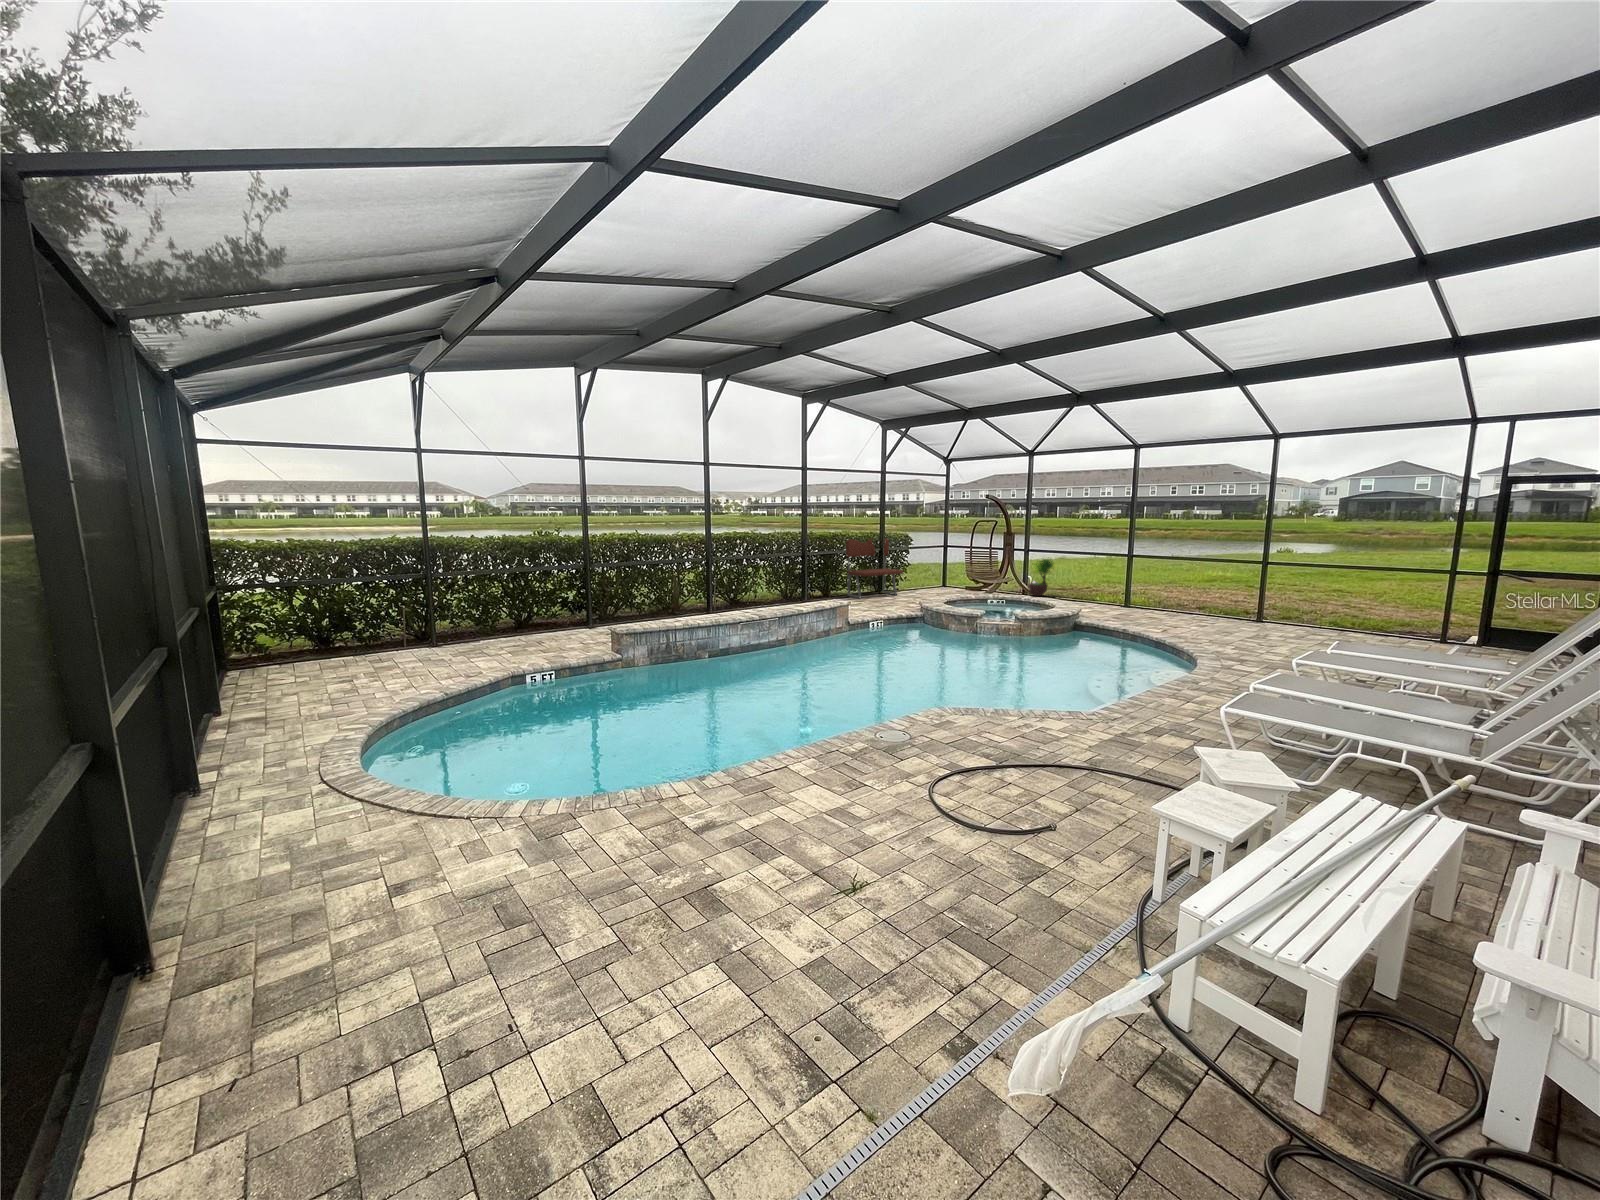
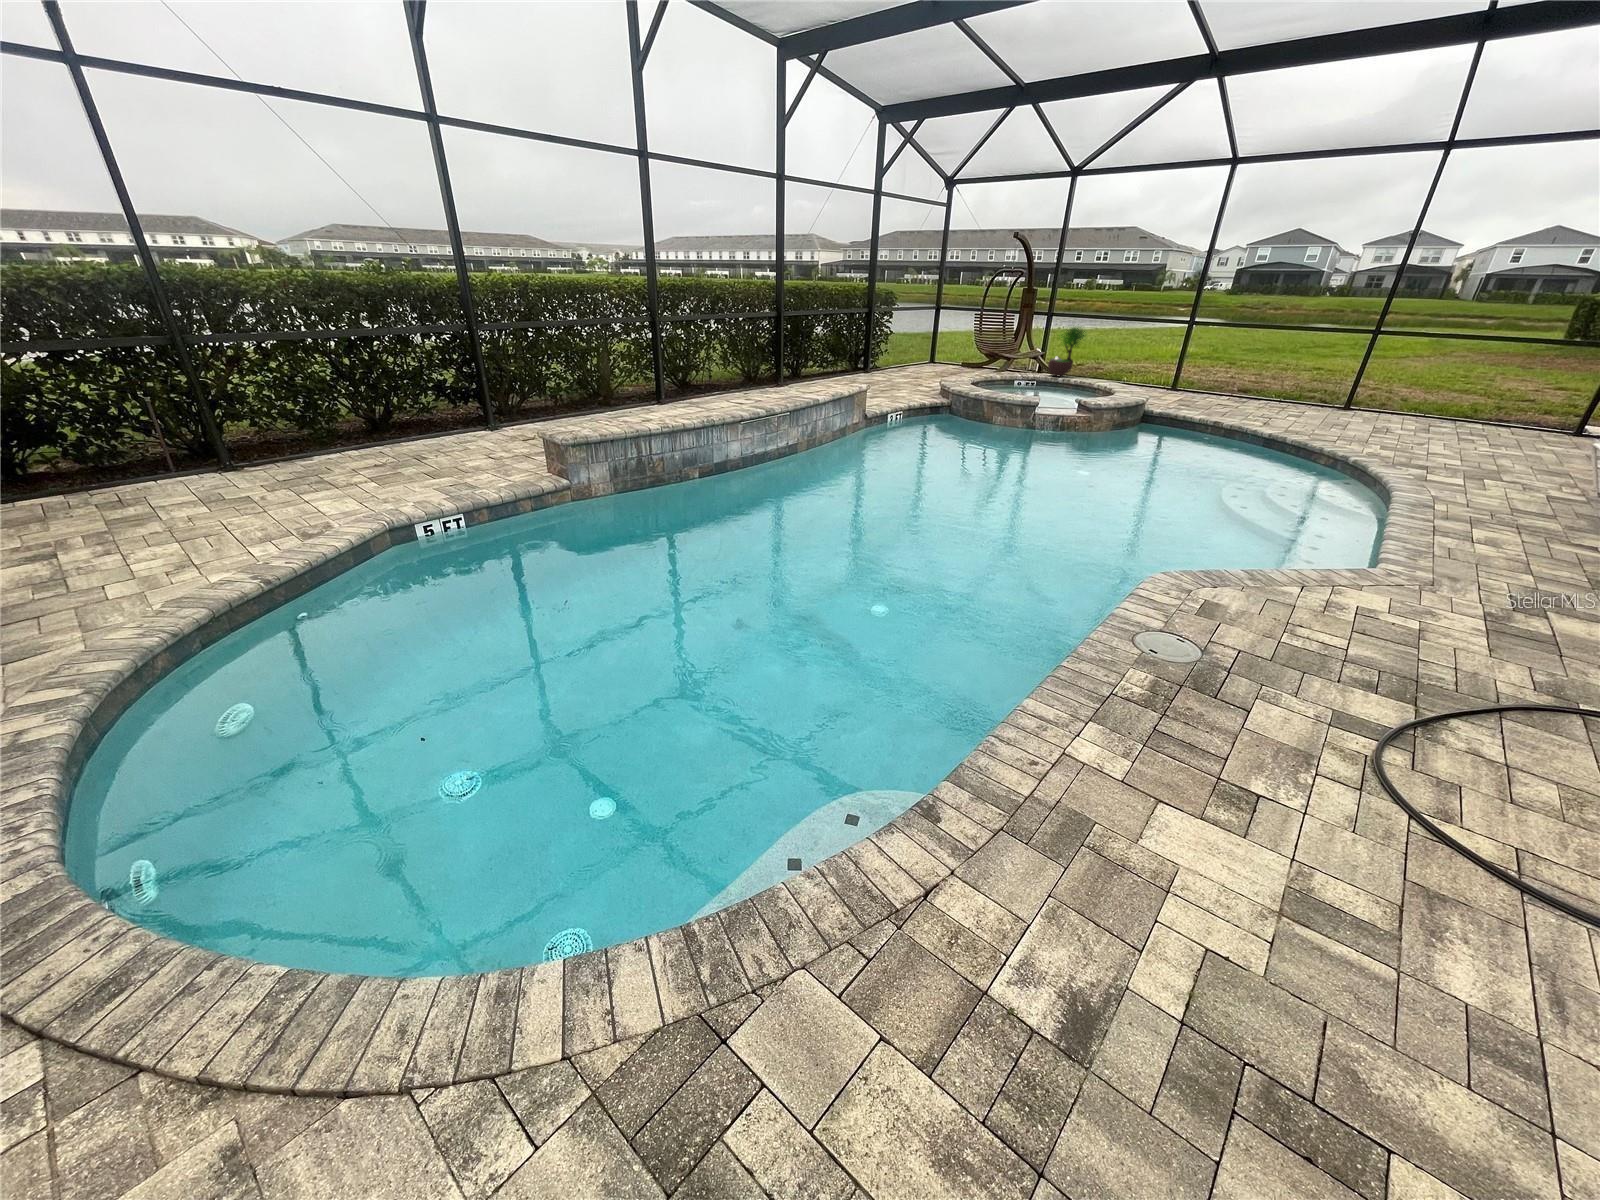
bench: present [846,539,904,598] -> none [827,296,901,381]

